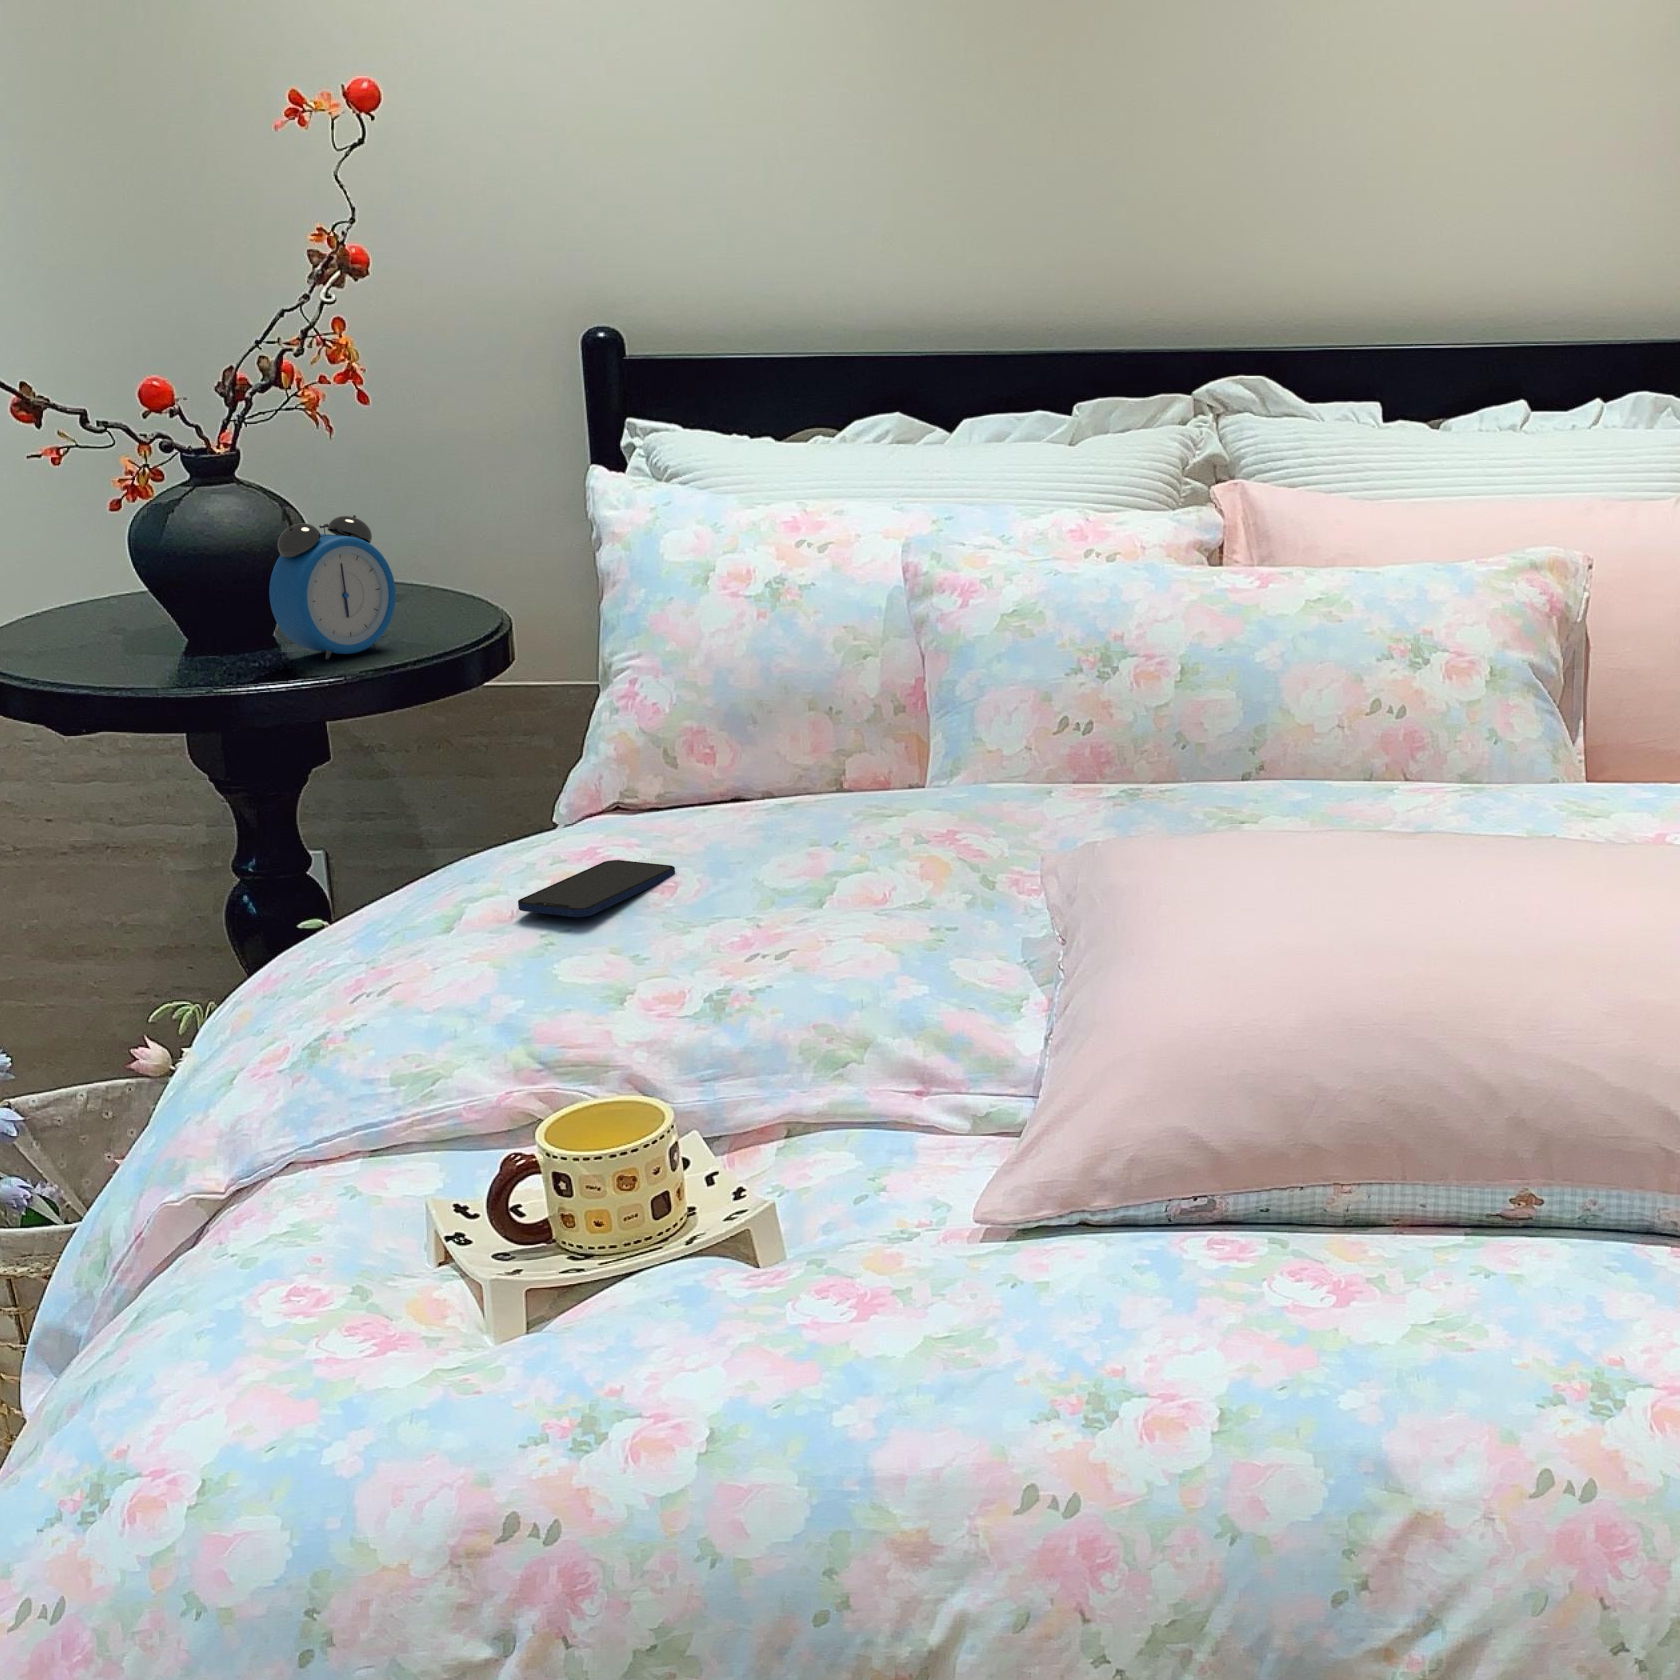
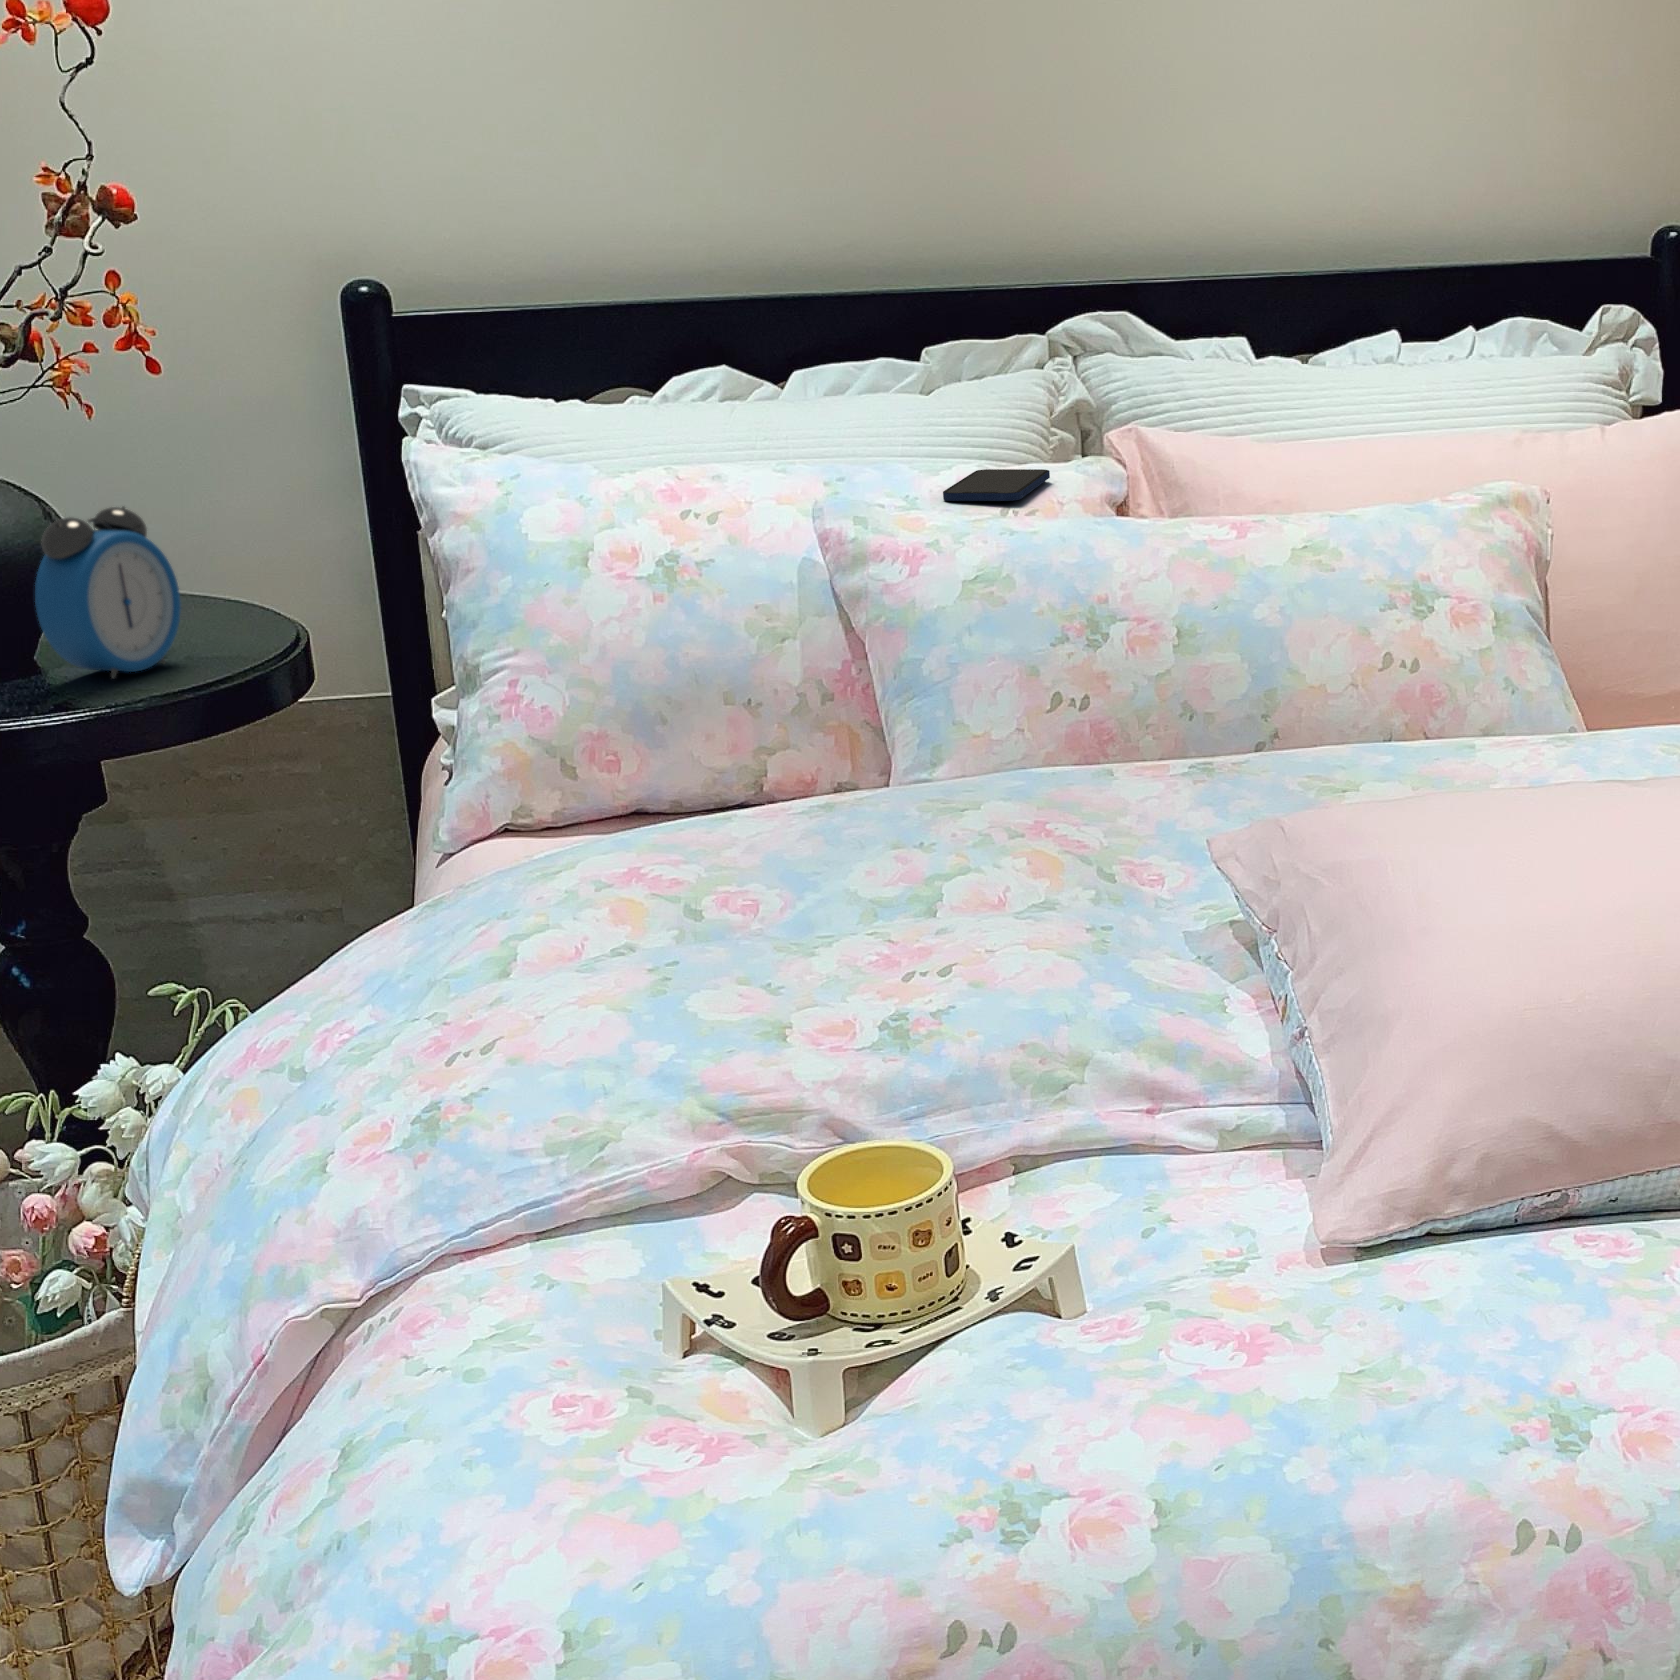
smartphone: present [518,860,675,917] -> present [943,469,1050,501]

